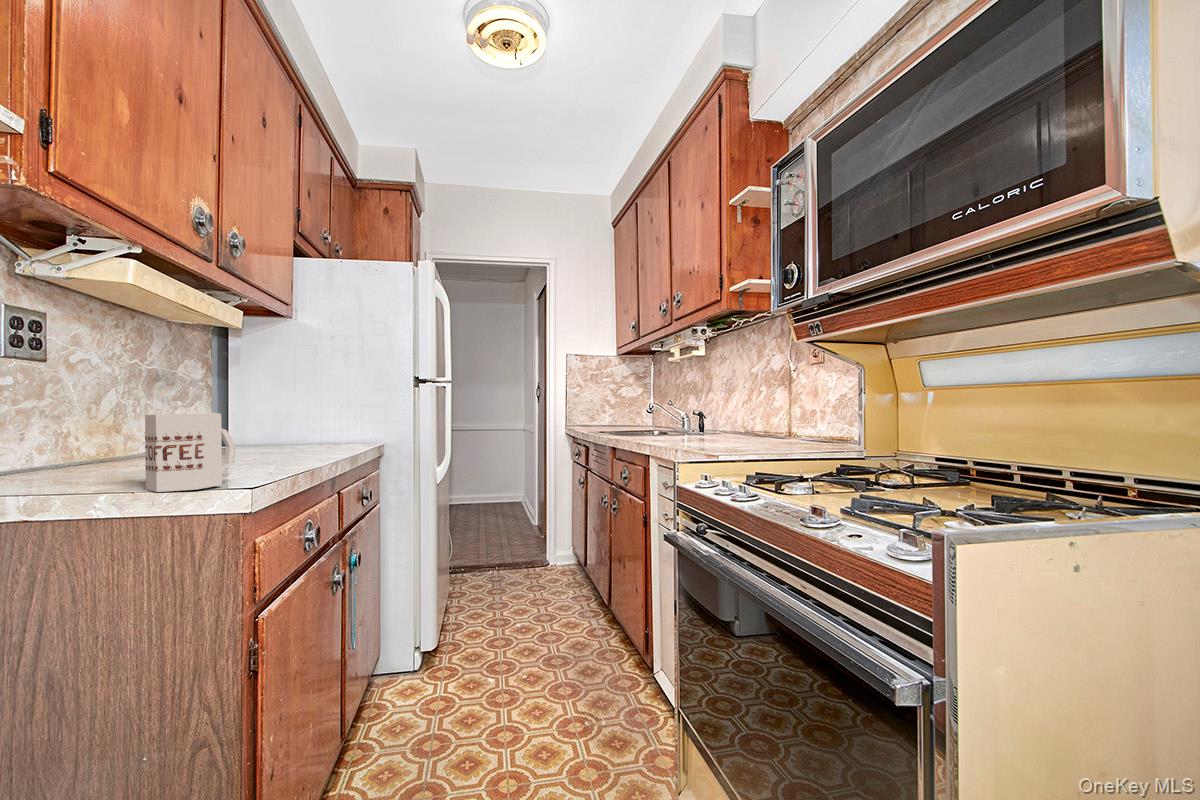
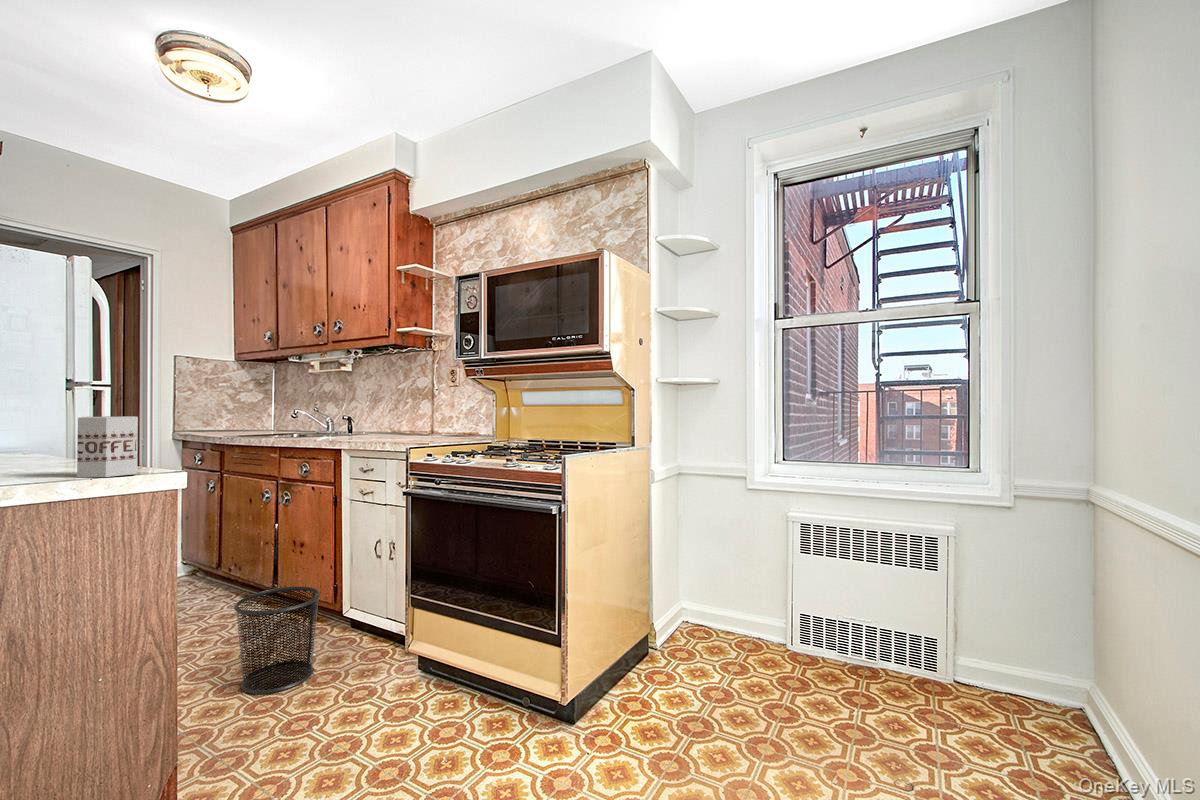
waste bin: none [523,615,614,749] -> present [234,587,320,694]

